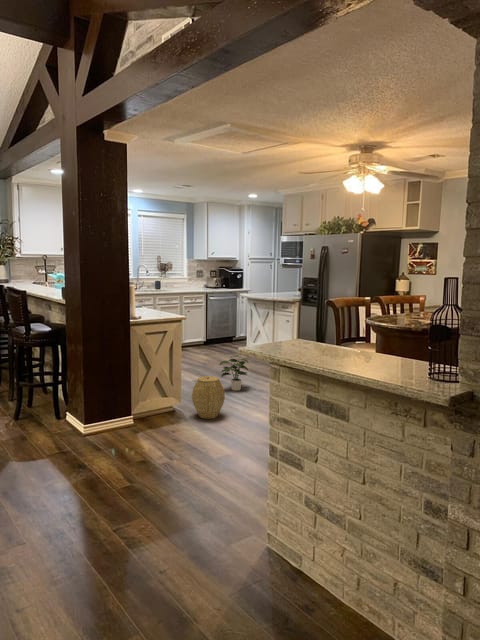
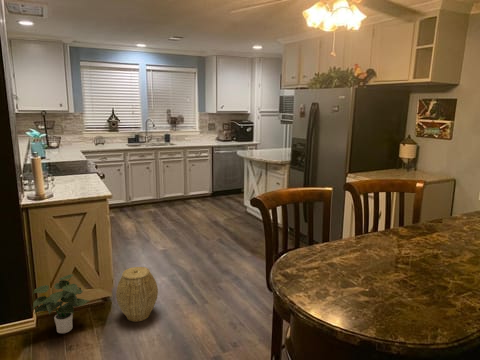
potted plant: present [220,355,248,391] -> present [33,274,89,333]

